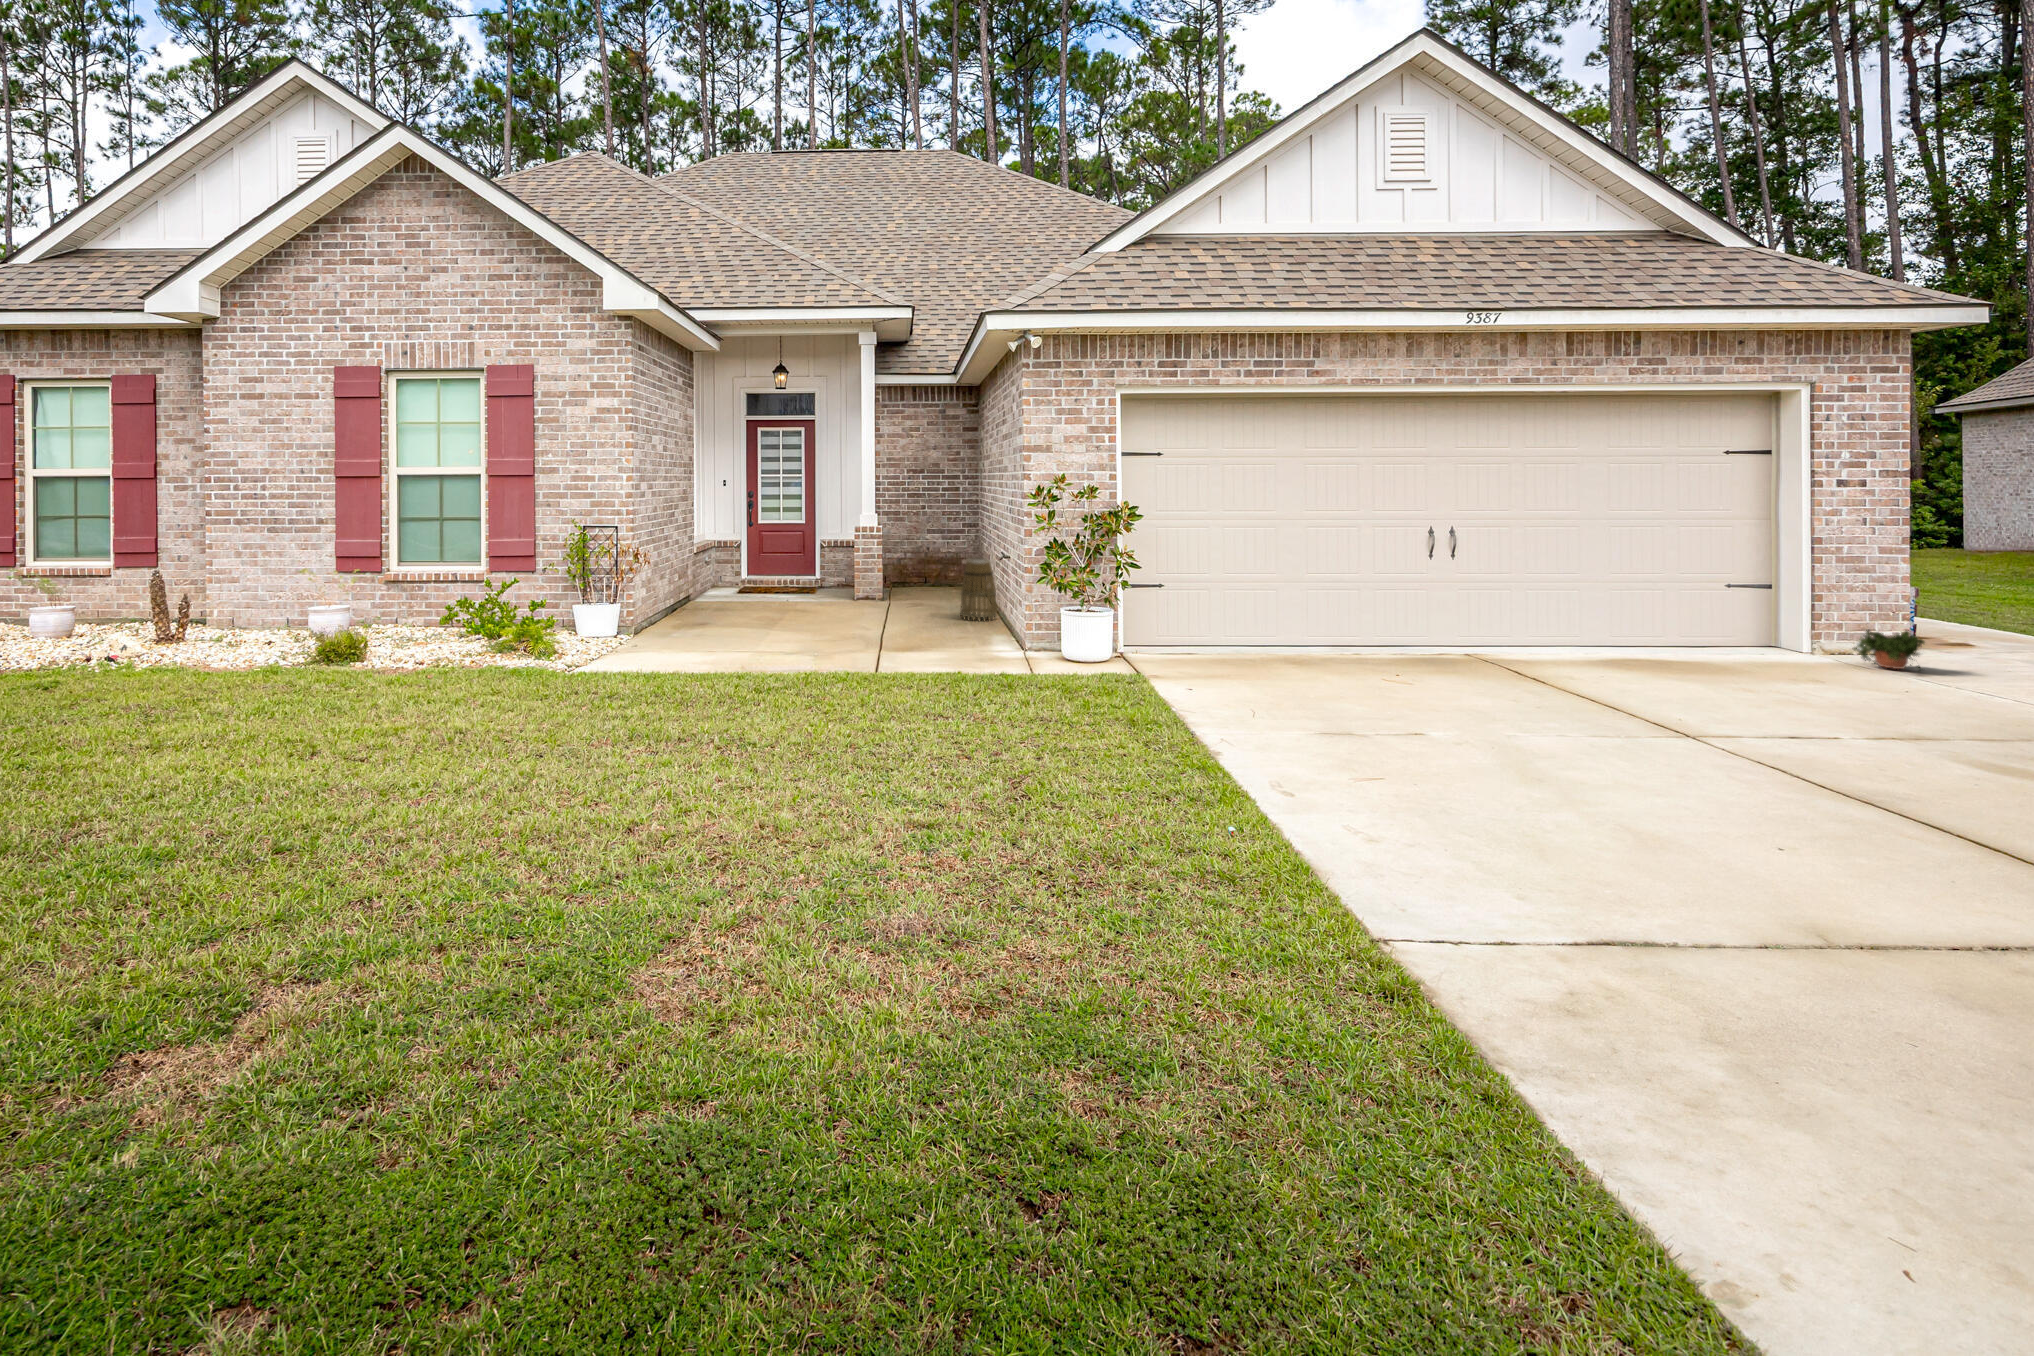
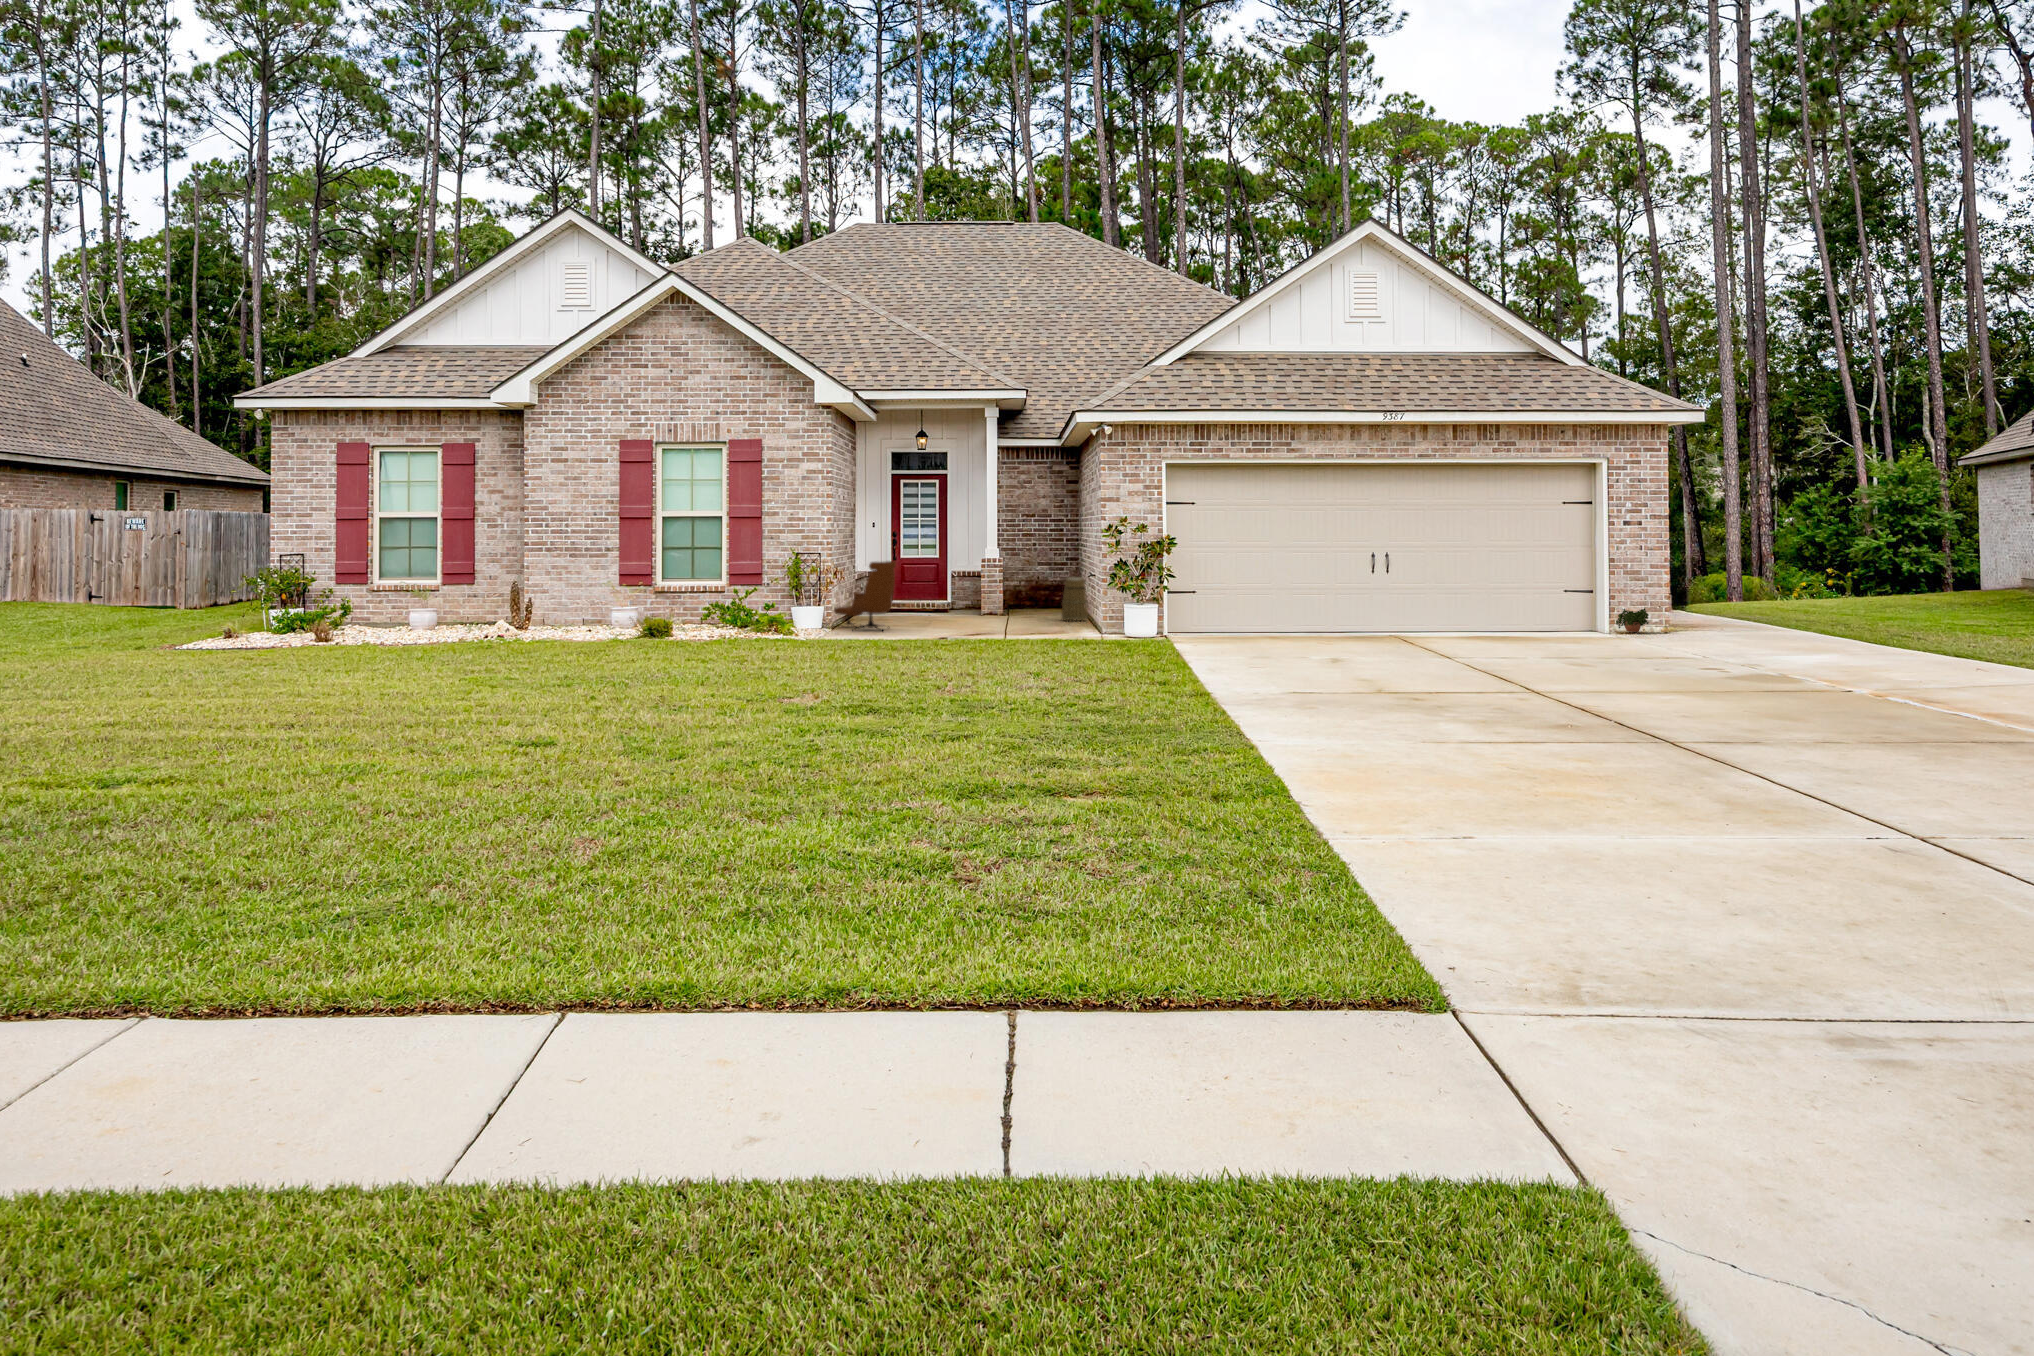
lounge chair: none [642,539,725,643] -> present [834,561,896,628]

